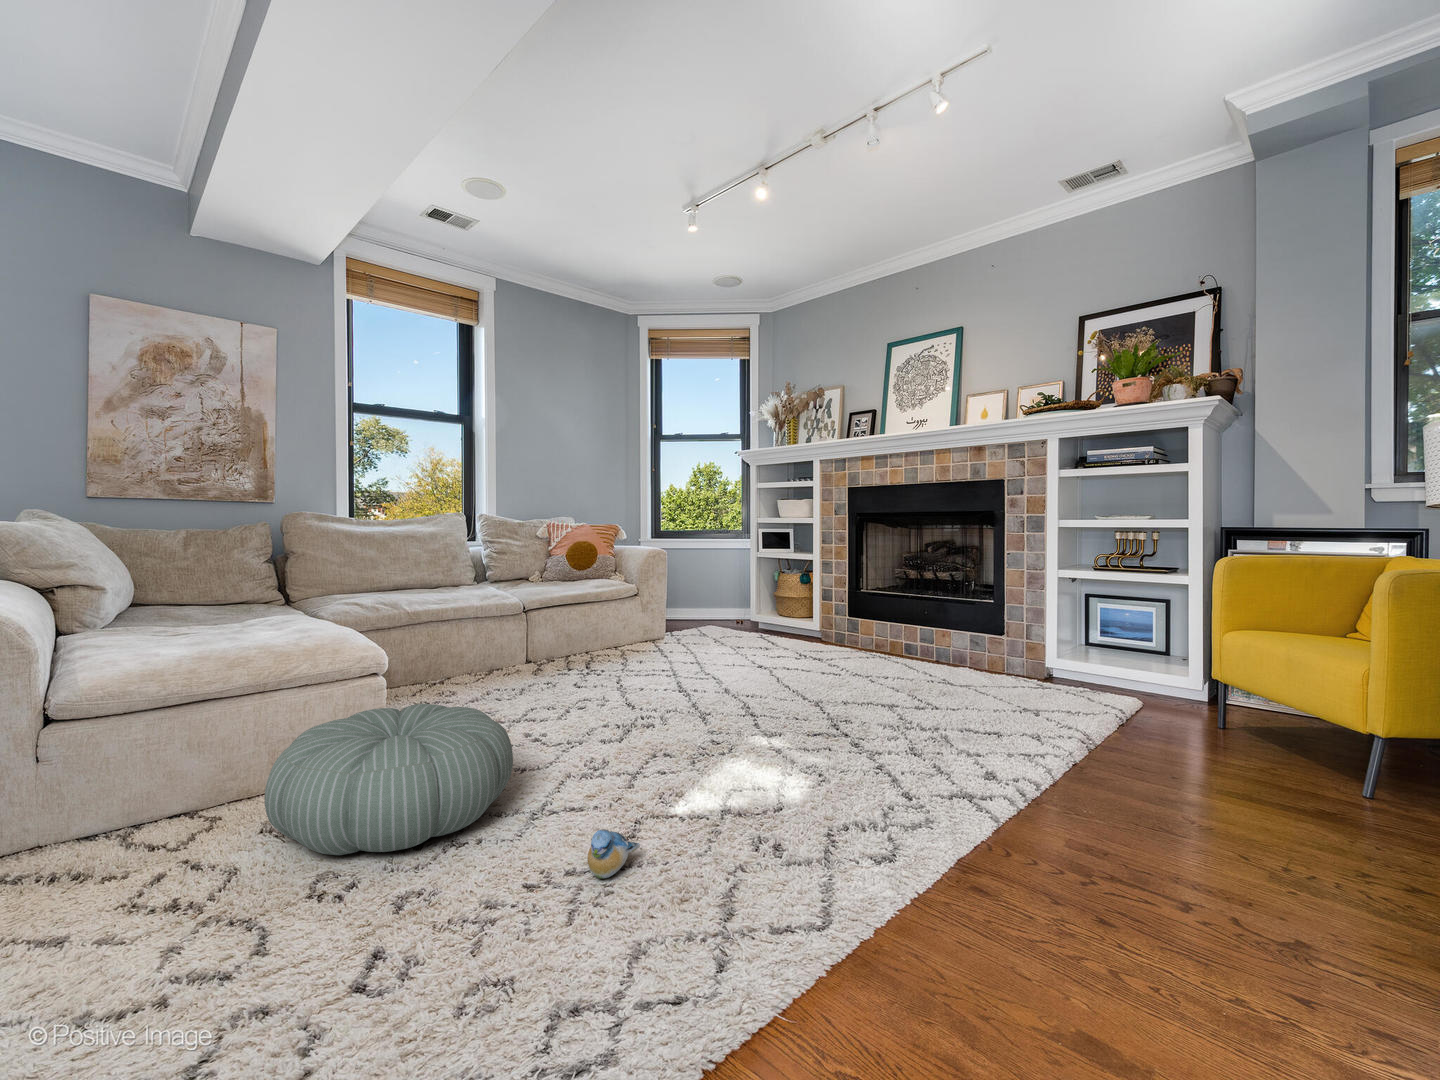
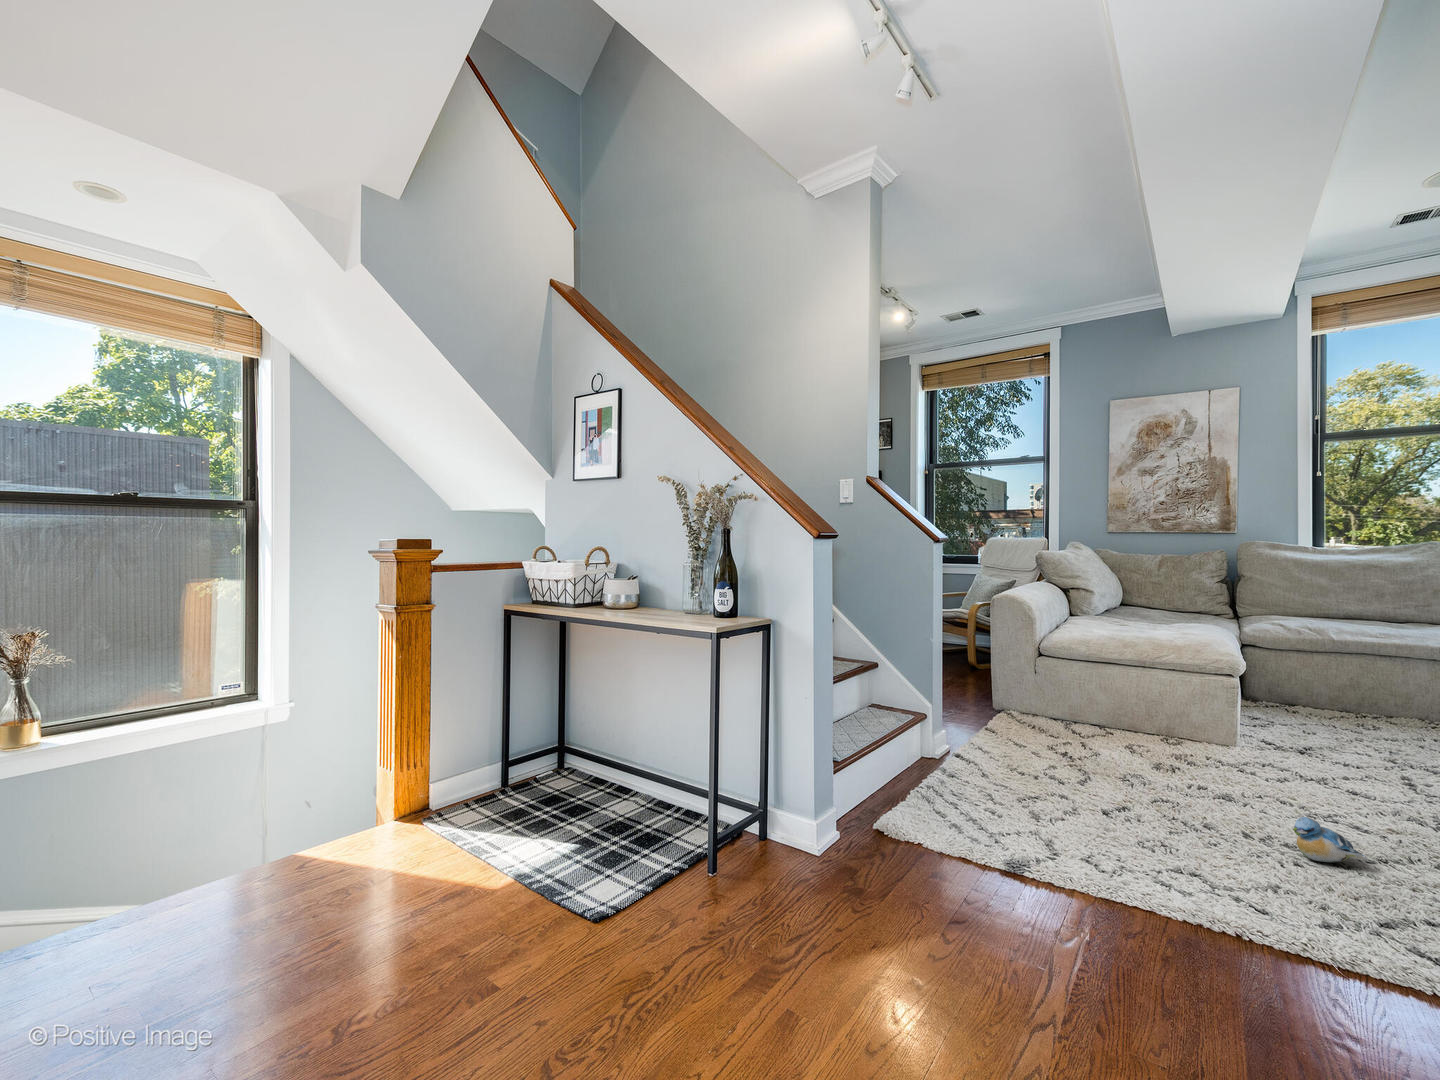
pouf: present [265,704,513,855] -> none [1118,693,1313,793]

